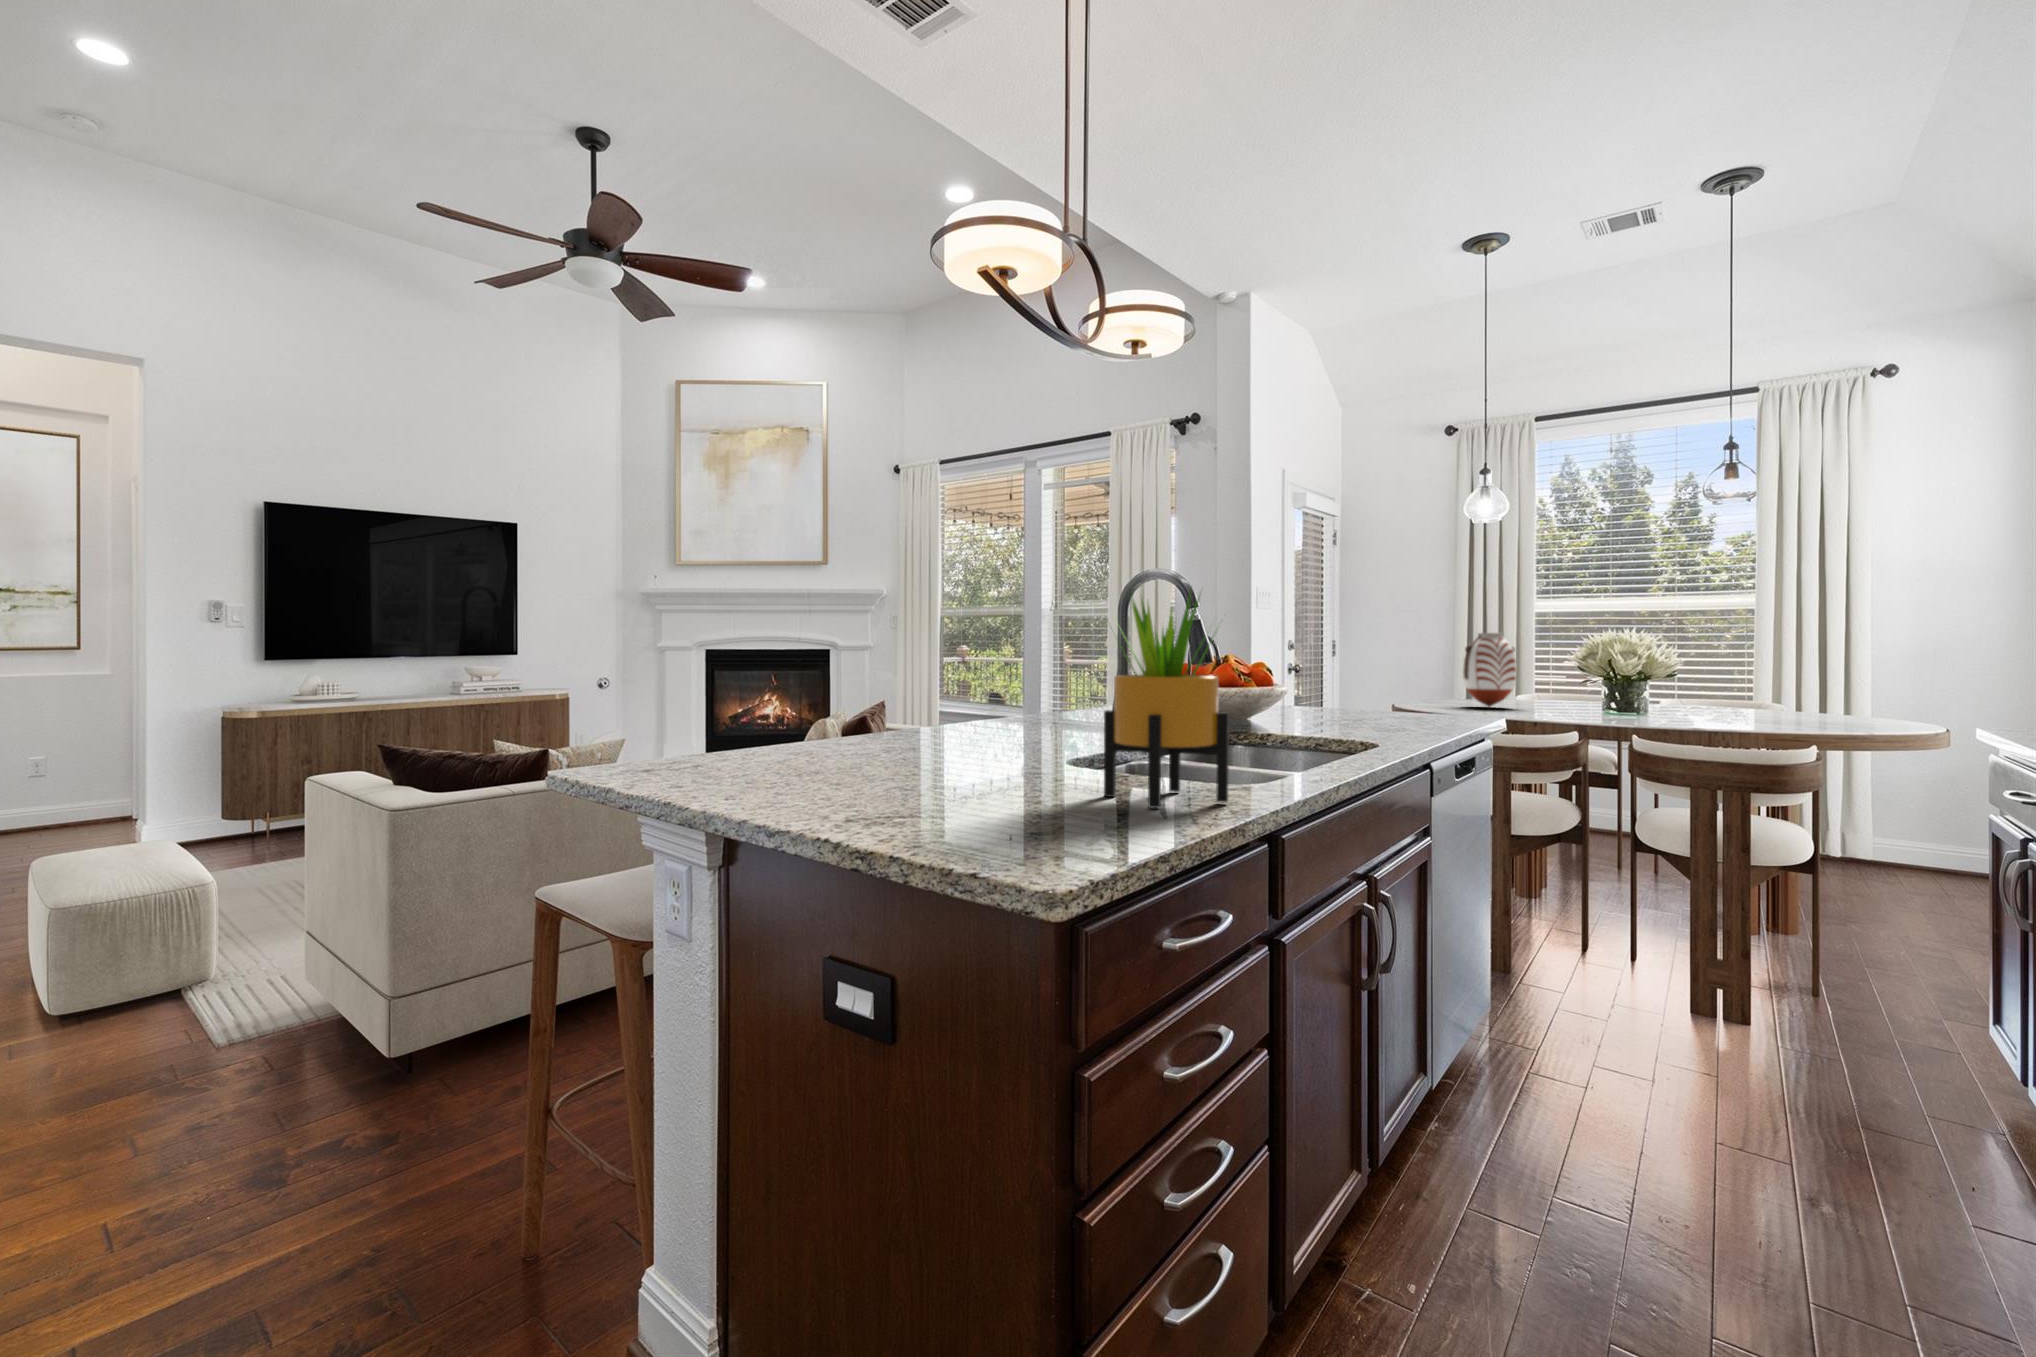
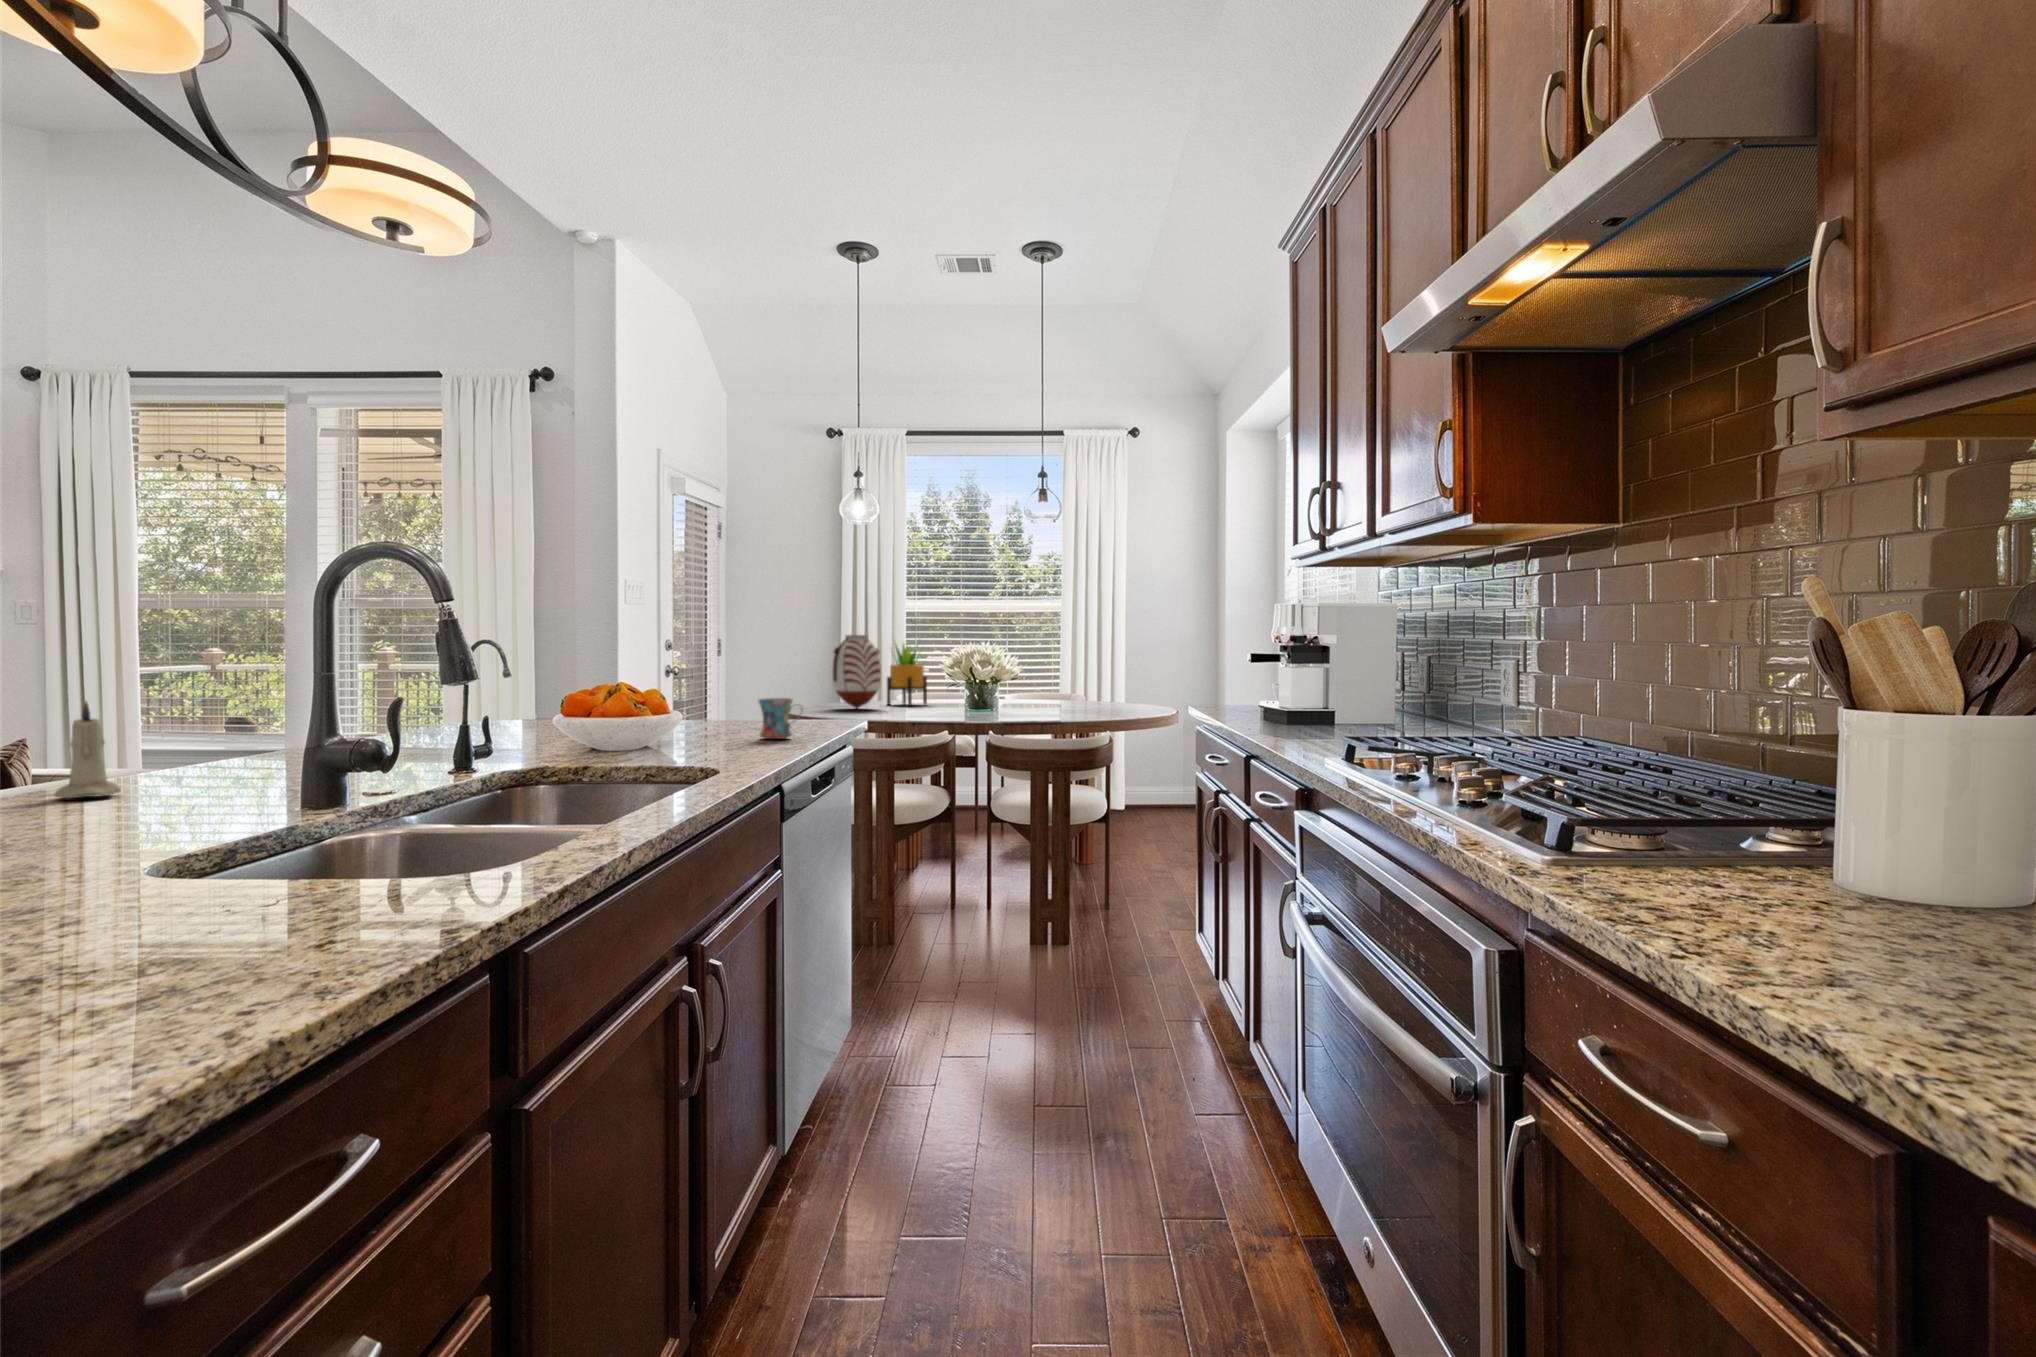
potted plant: present [1104,595,1229,808] -> present [887,640,927,706]
candle: none [956,672,988,734] -> present [54,702,120,798]
mug: none [1400,689,1443,726] -> present [758,698,800,739]

